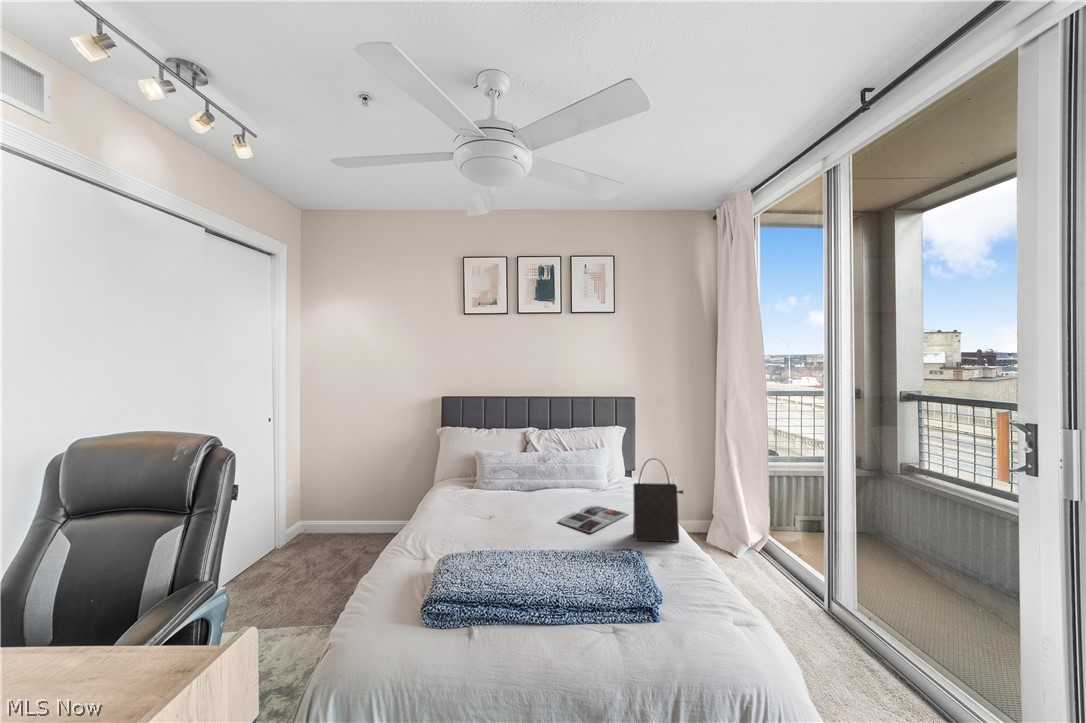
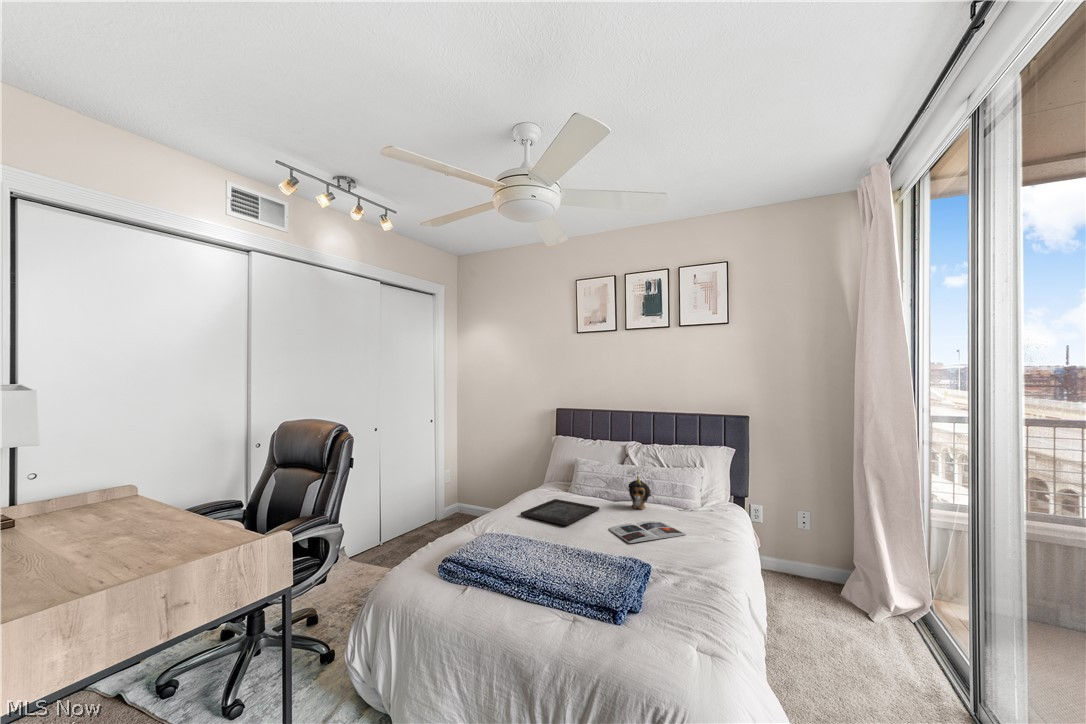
handbag: present [633,458,683,542] -> none [667,476,722,567]
plush toy: none [551,462,579,496] -> present [628,475,652,509]
tray: none [452,498,529,526] -> present [521,499,599,525]

